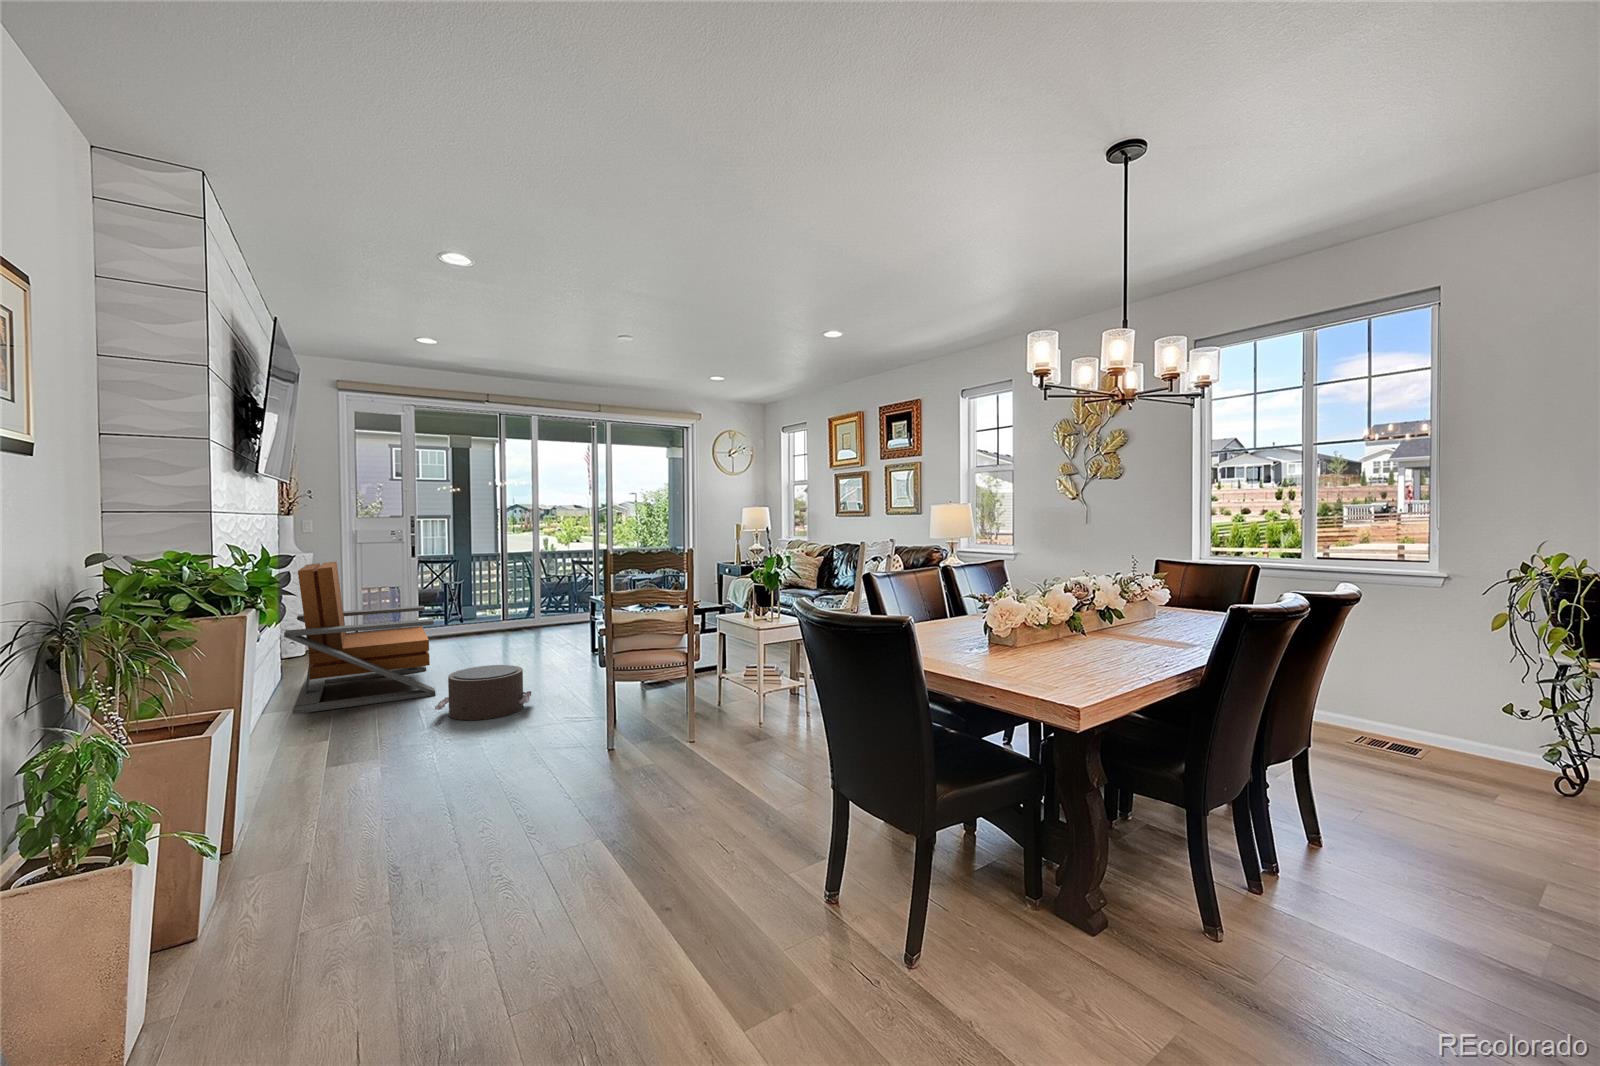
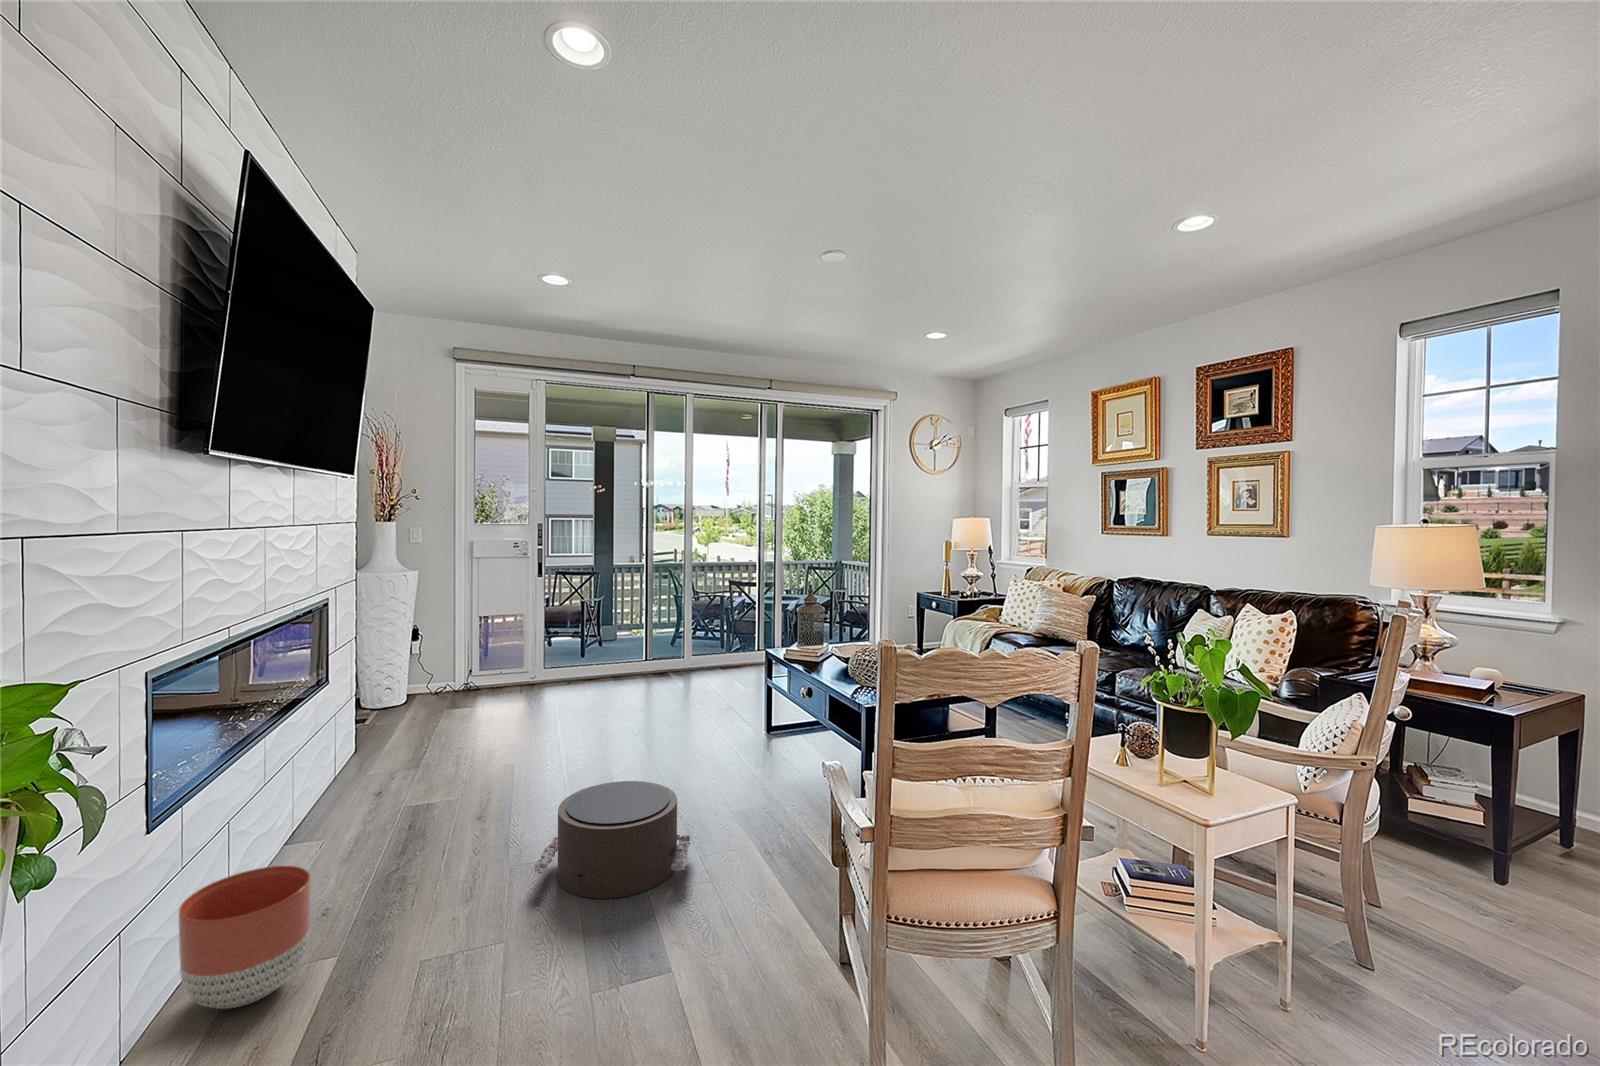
lounge chair: present [284,562,435,714] -> none [325,591,546,841]
planter: none [240,698,310,763] -> present [179,866,311,1009]

